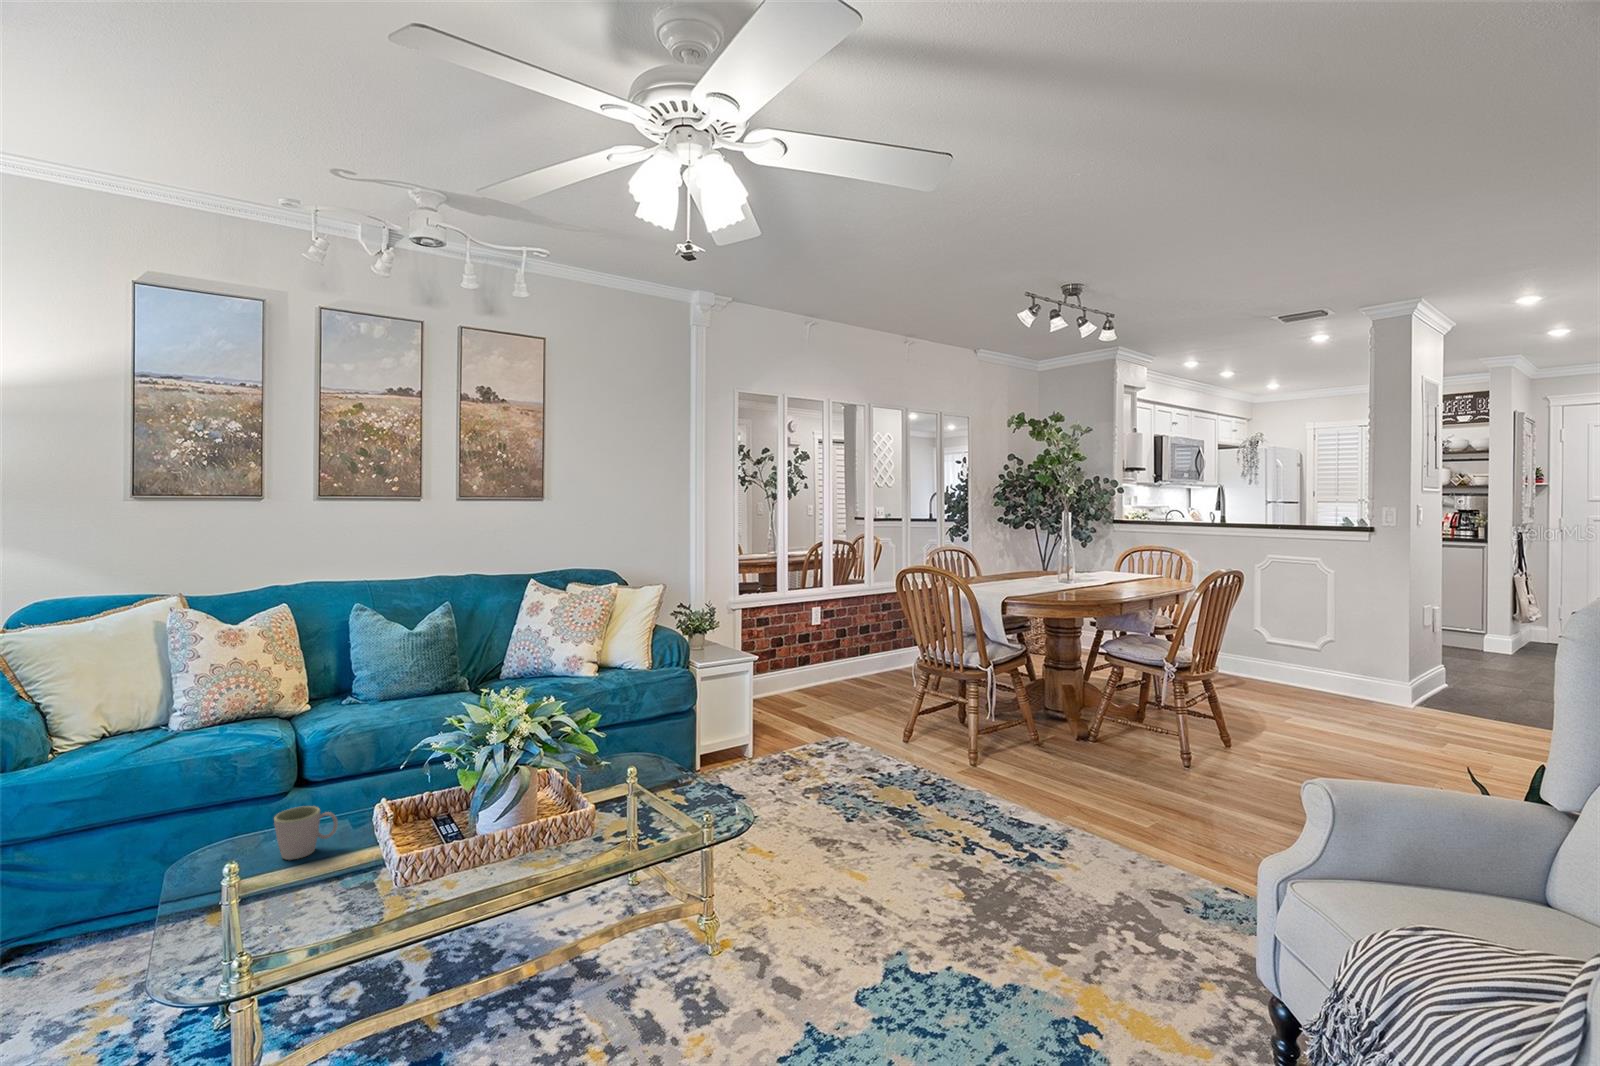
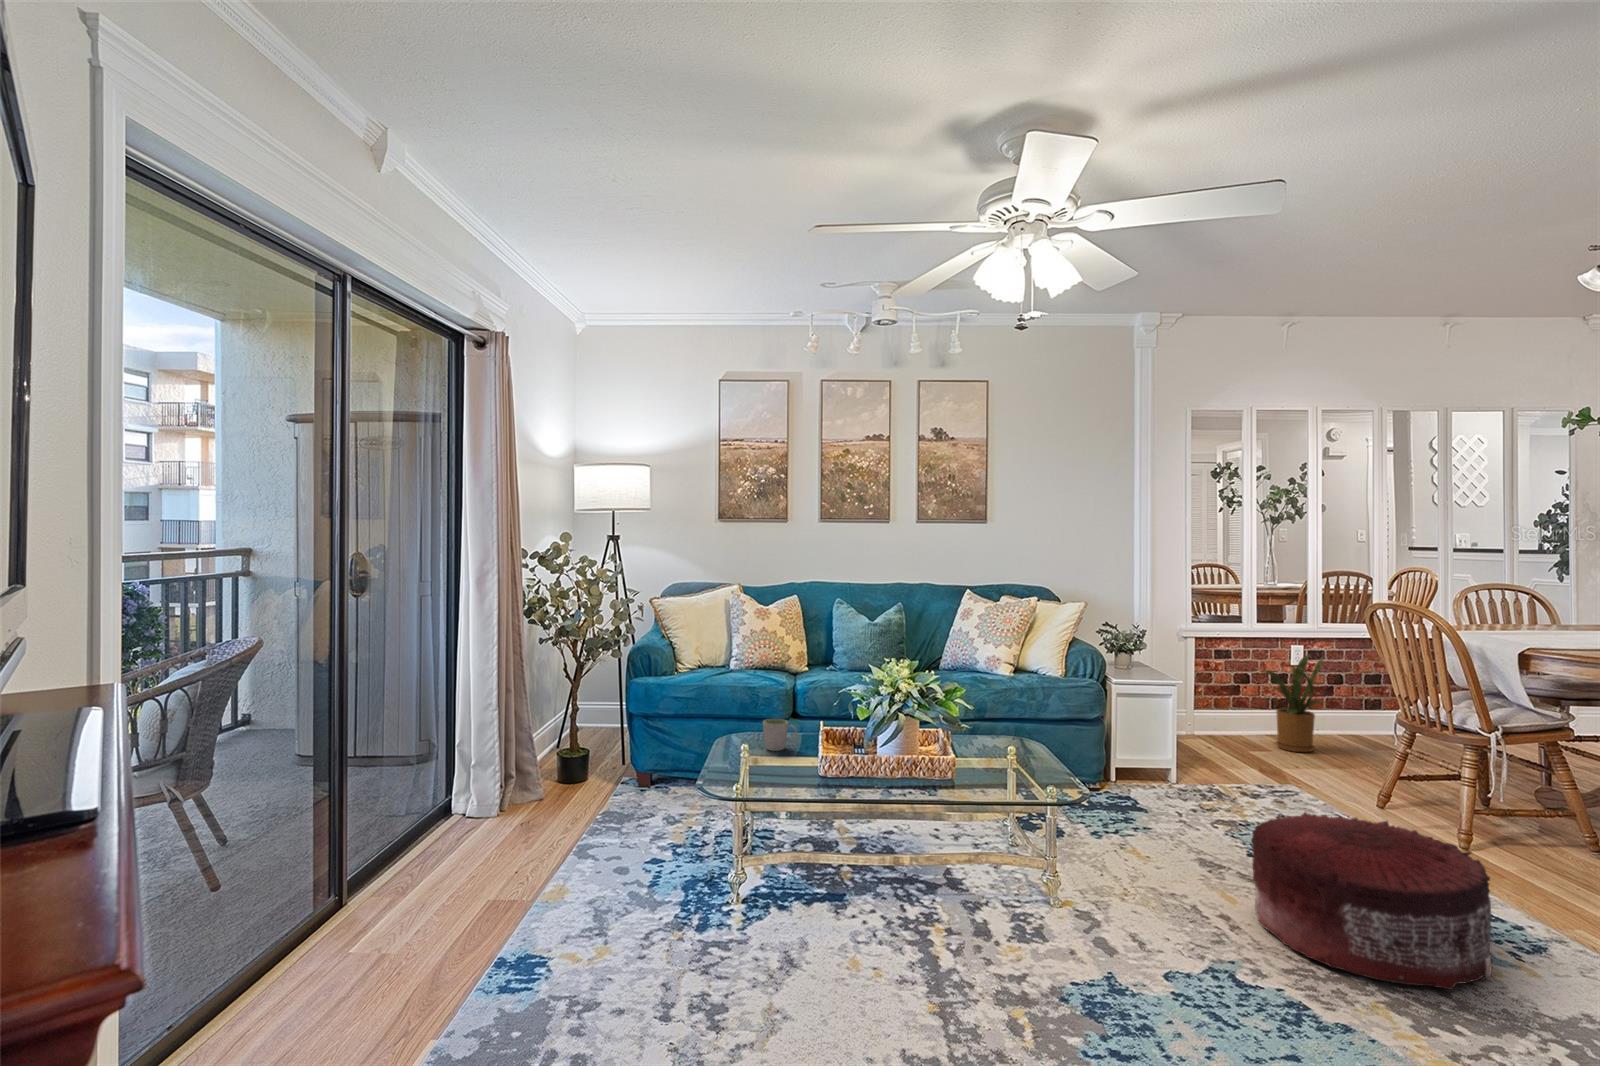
house plant: none [791,612,842,701] -> present [1266,654,1324,752]
pouf: none [882,769,1067,930] -> present [1251,812,1492,989]

